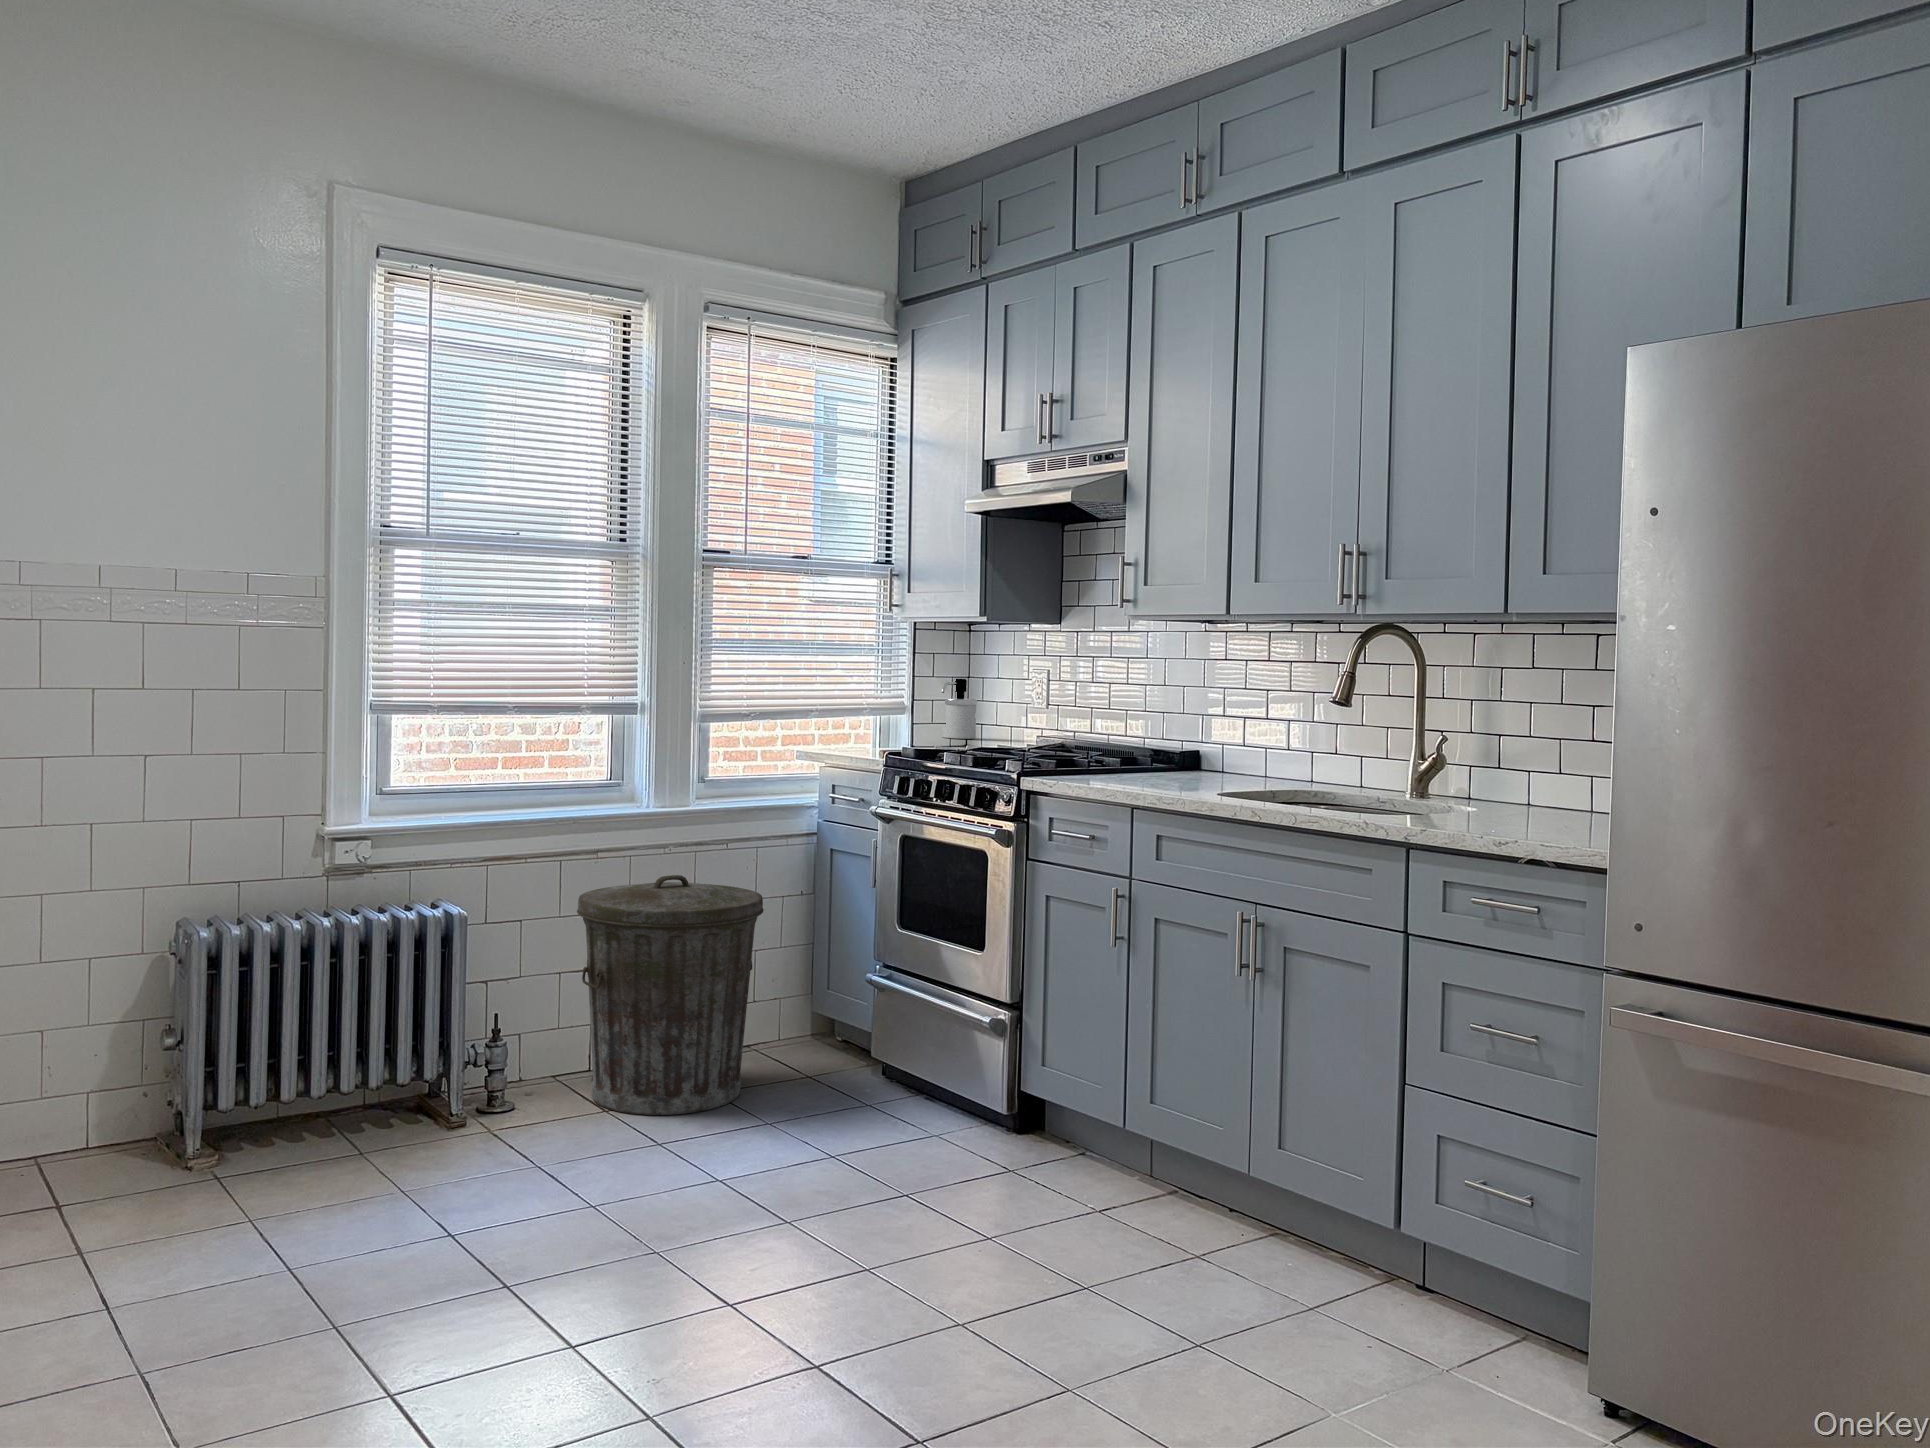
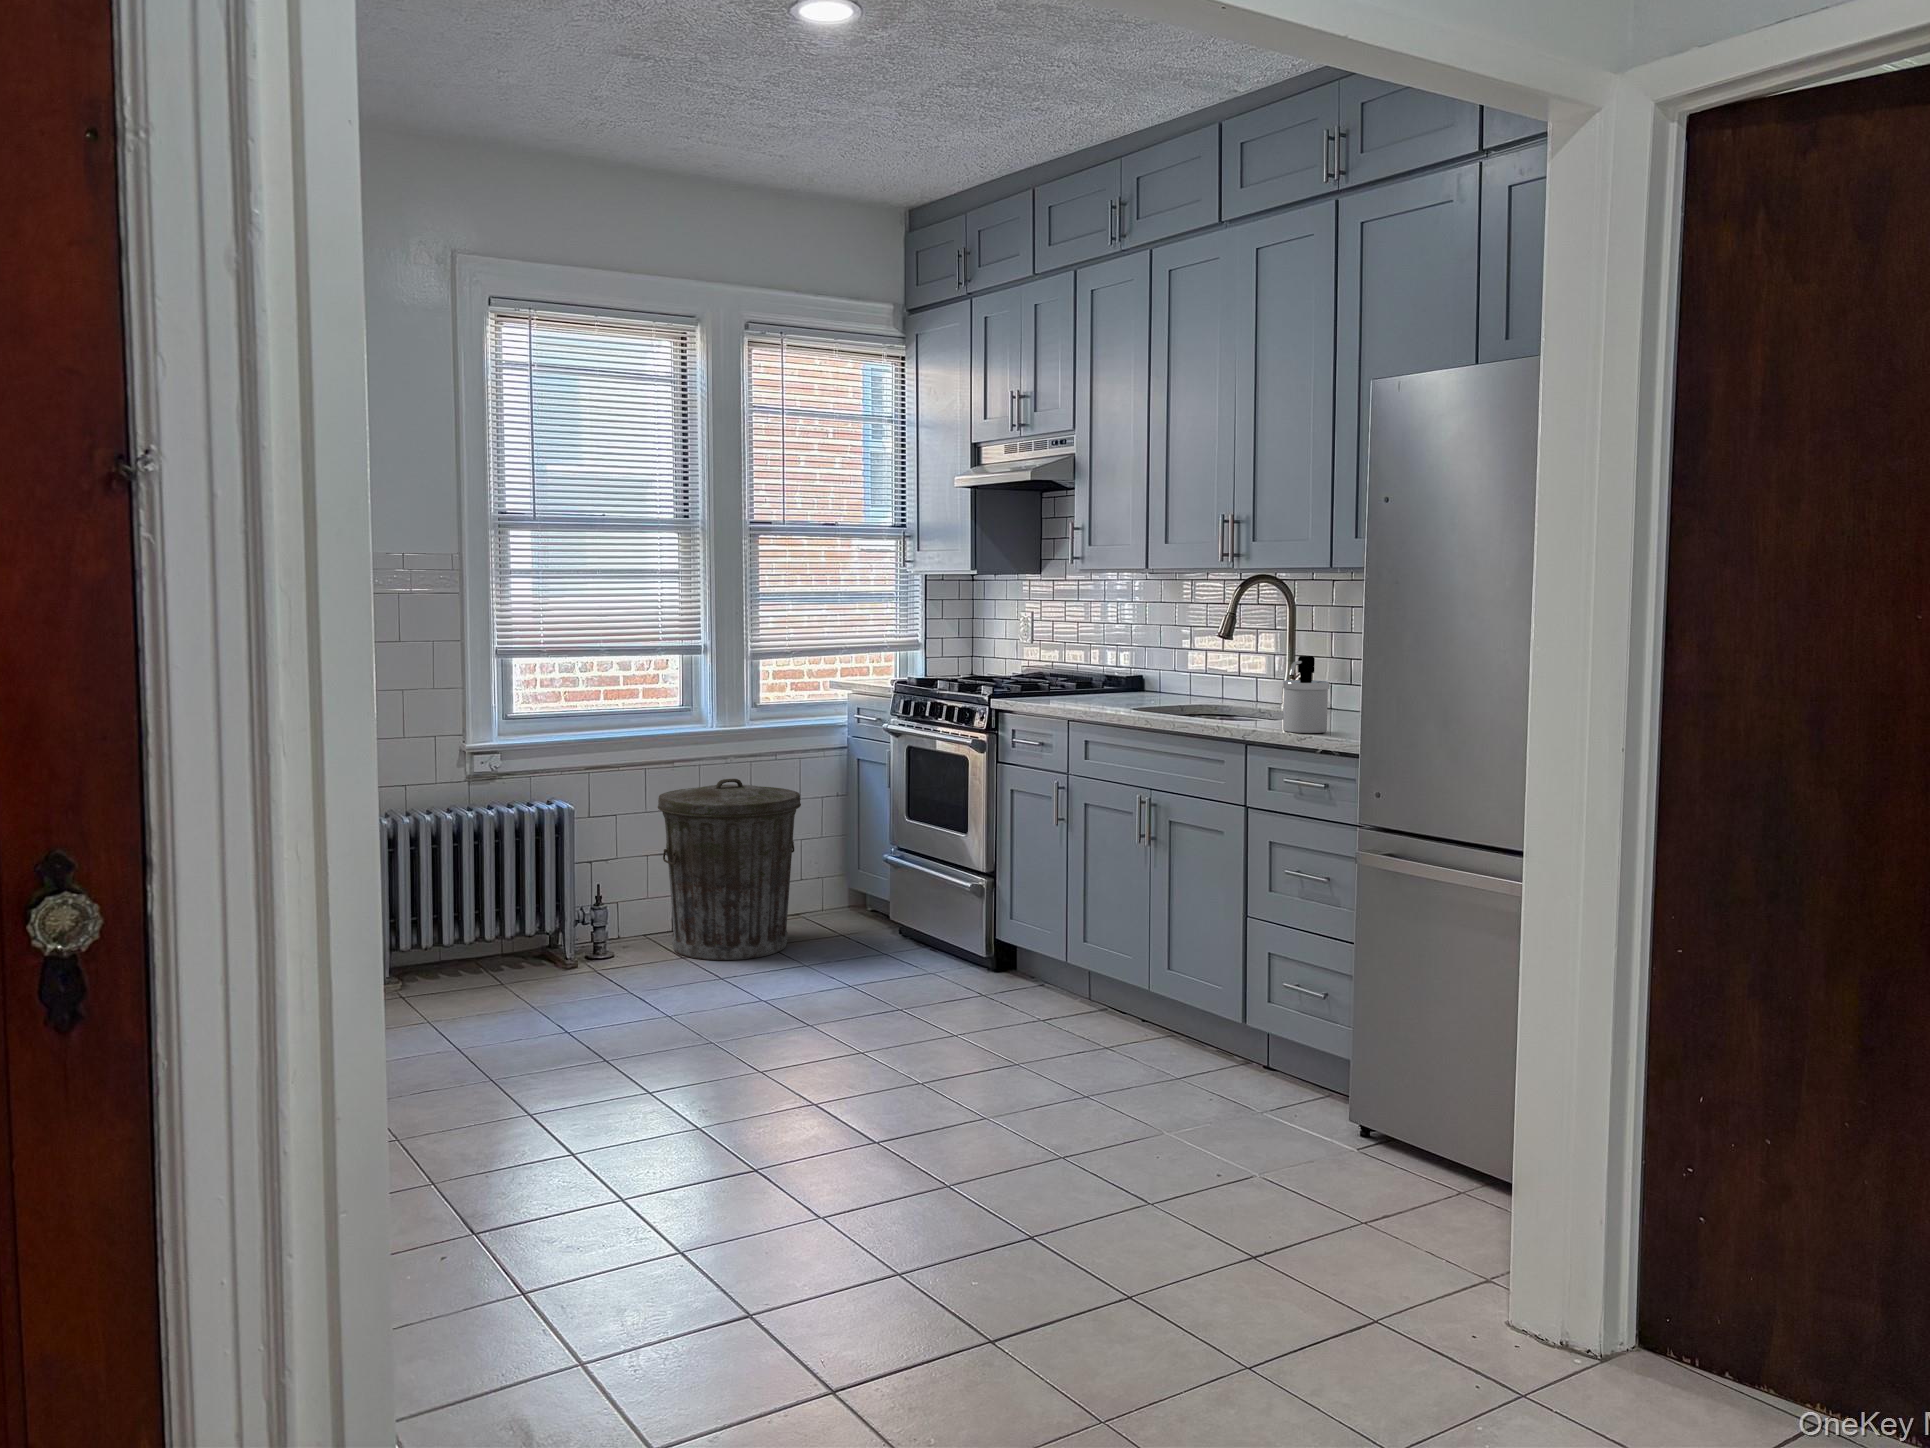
soap dispenser: present [942,679,977,739] -> present [1282,656,1330,733]

